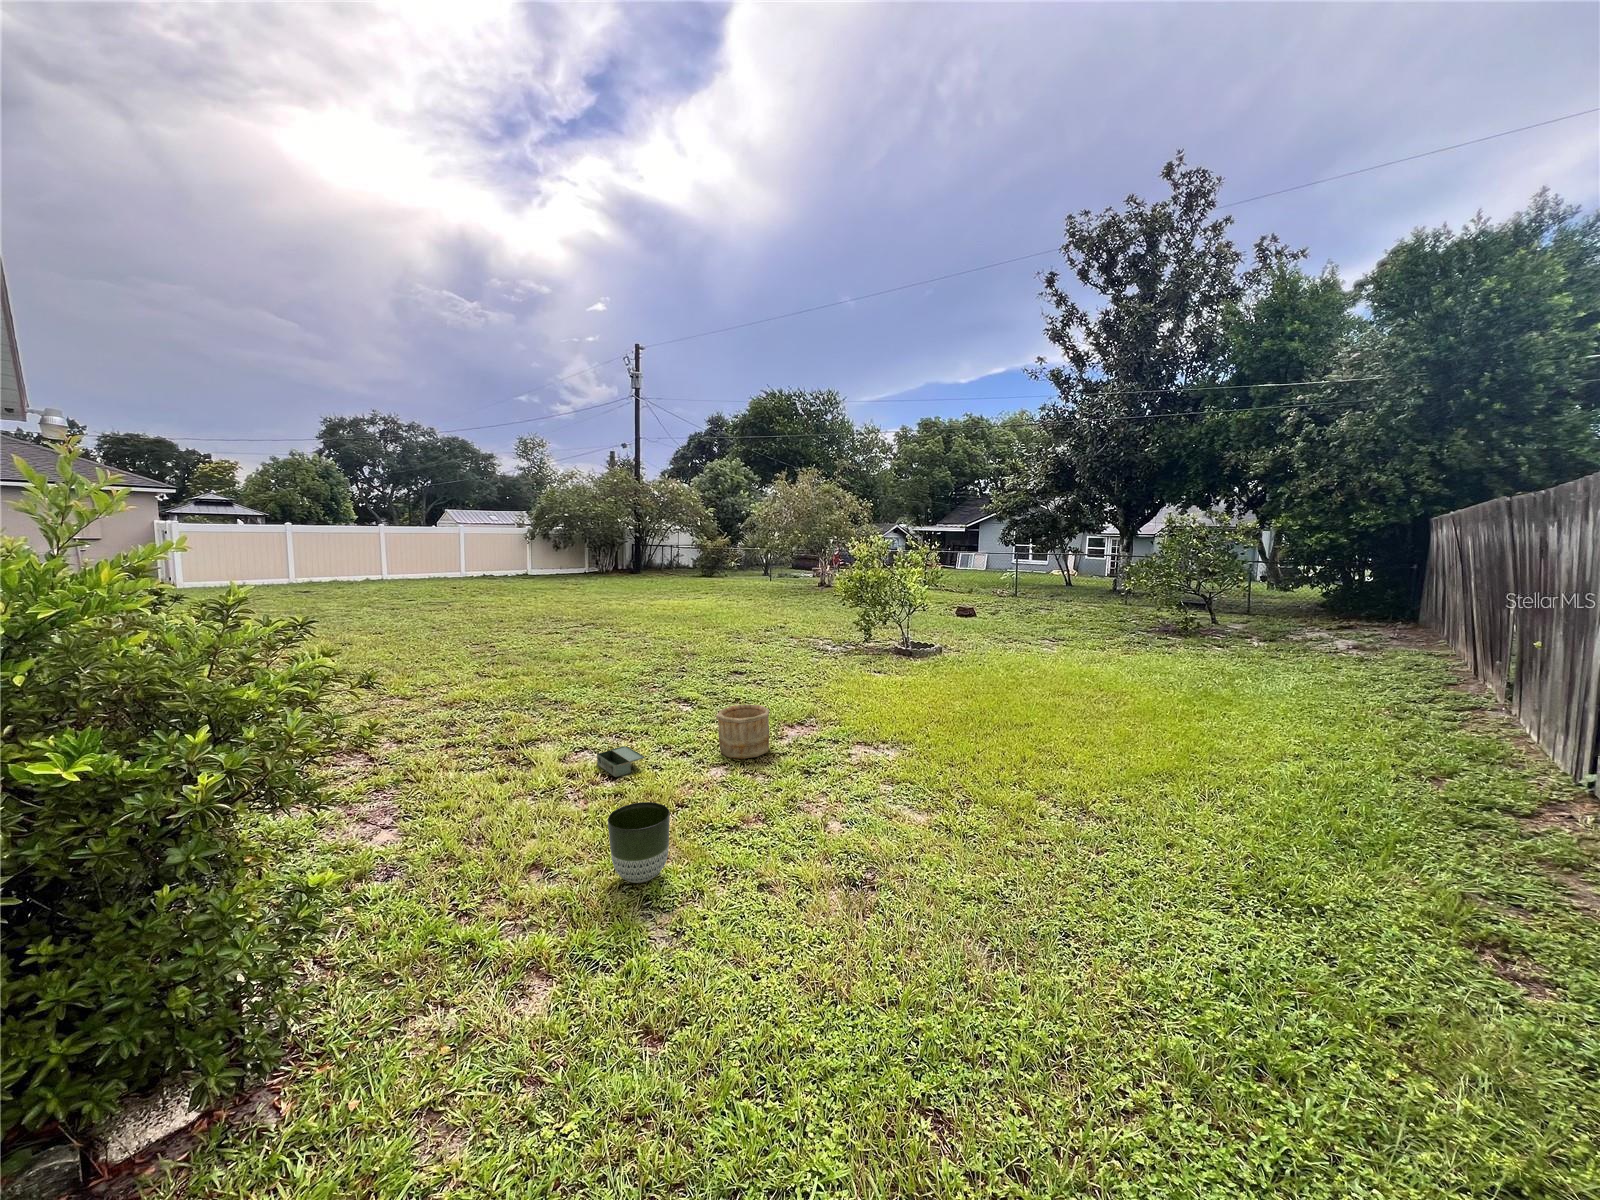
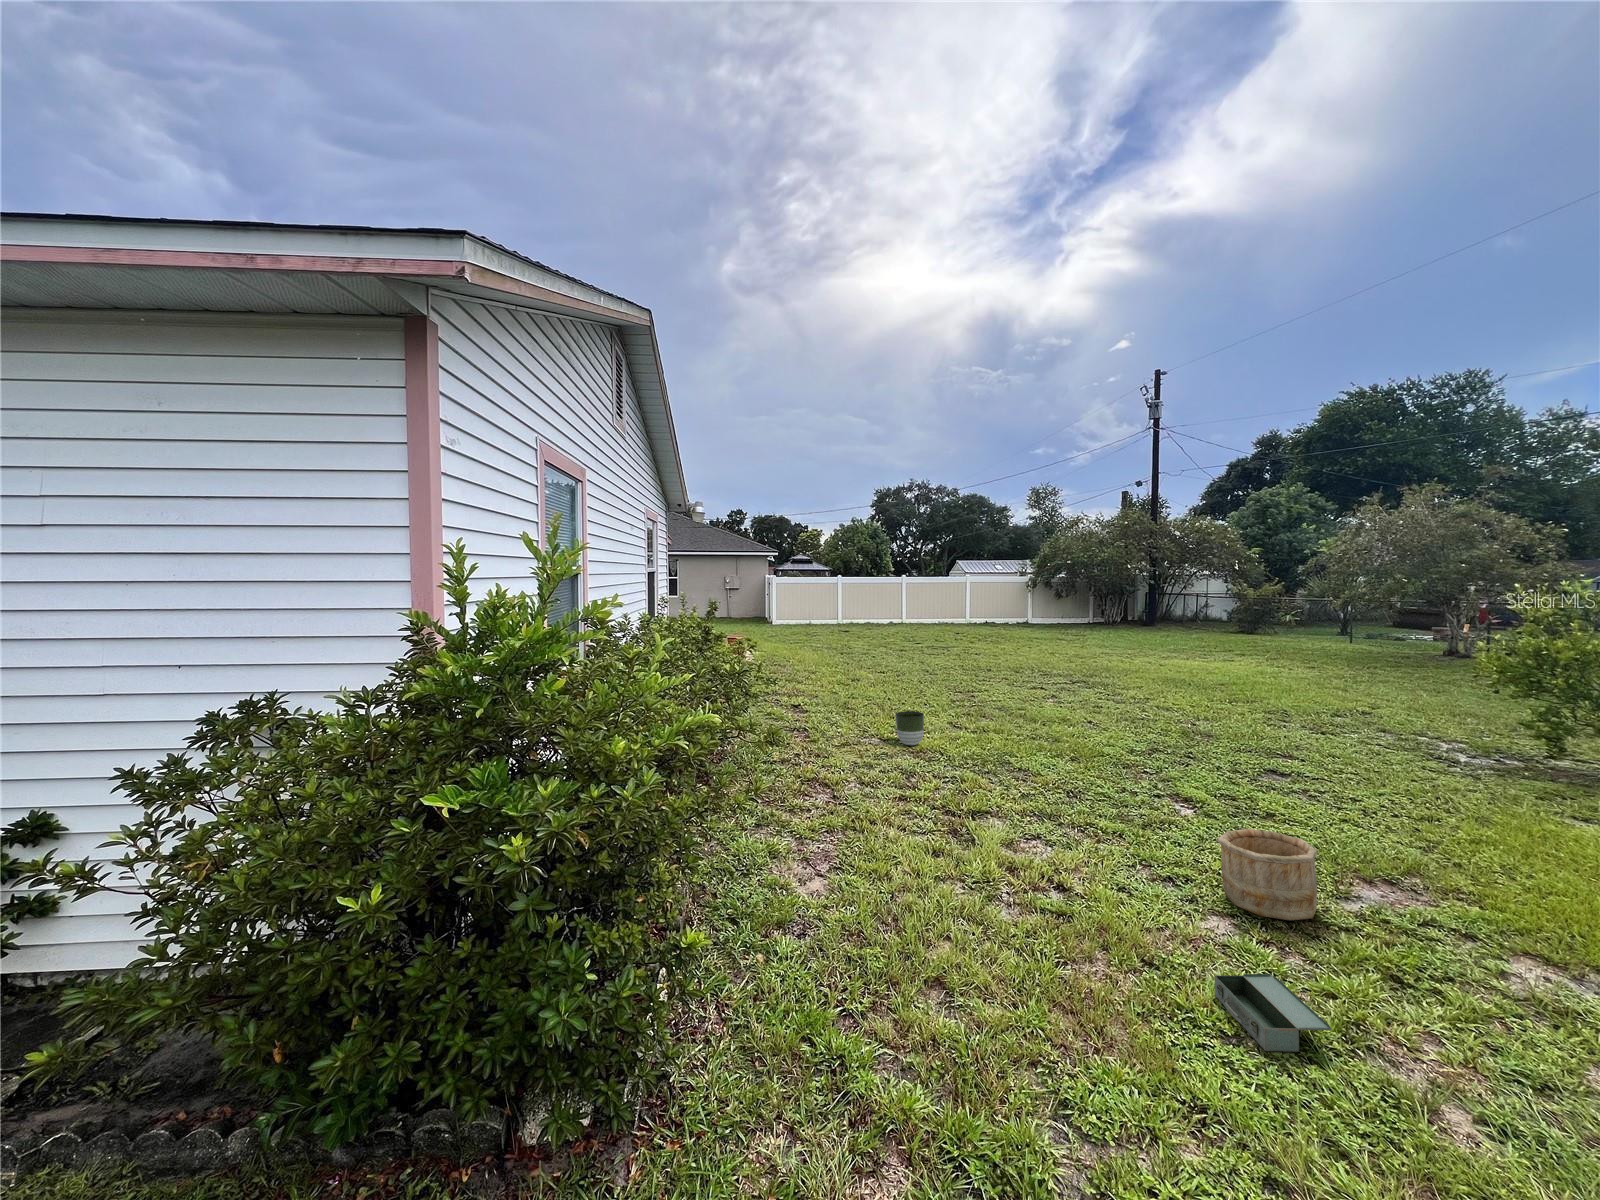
toolbox: present [597,746,645,777] -> present [1214,974,1331,1052]
planter: present [608,802,670,883] -> present [896,711,924,745]

